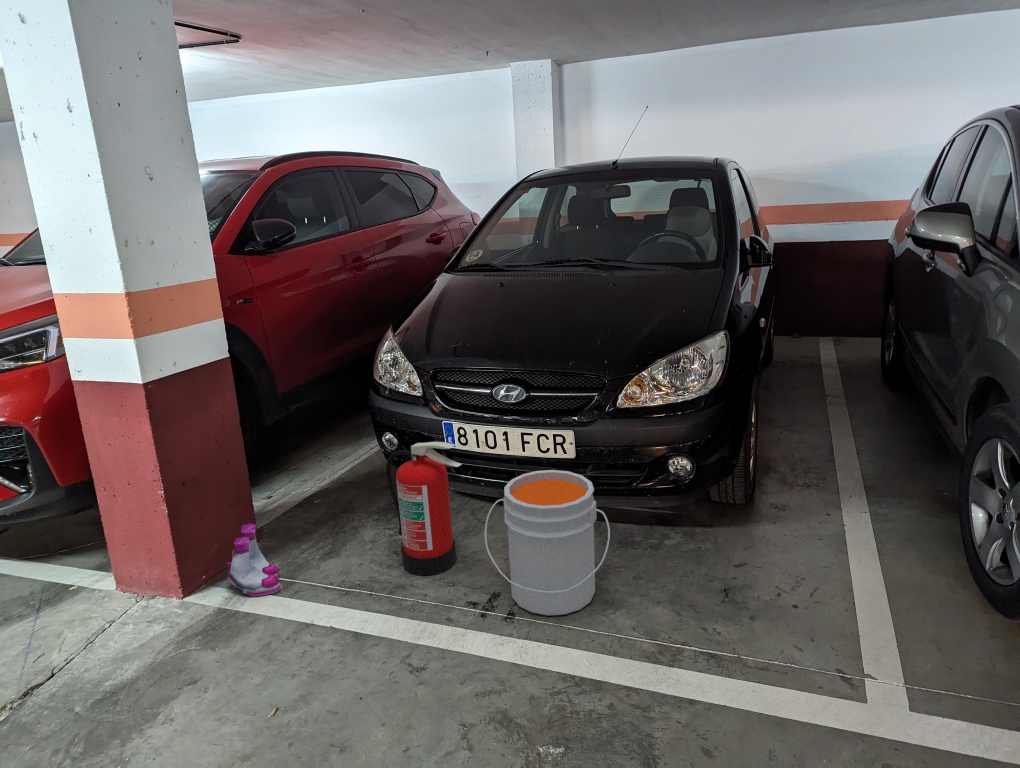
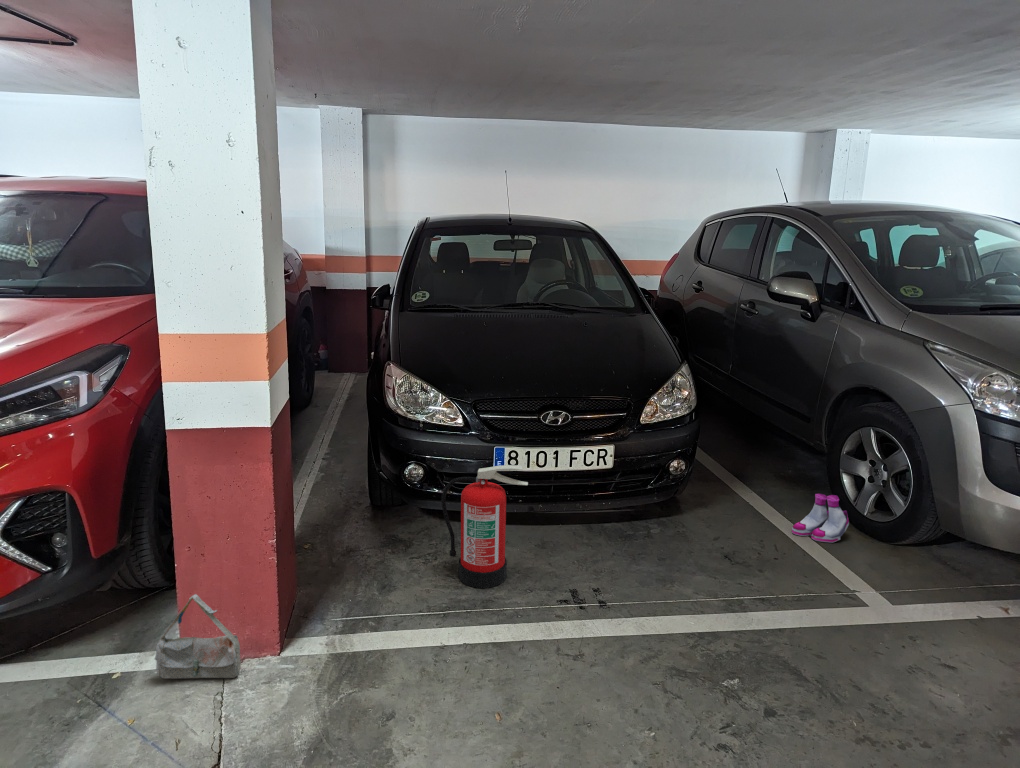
bucket: present [485,470,610,616] -> none [560,479,663,597]
boots: present [227,523,281,596] -> present [792,494,849,543]
bag: none [83,529,146,611] -> present [155,594,241,679]

